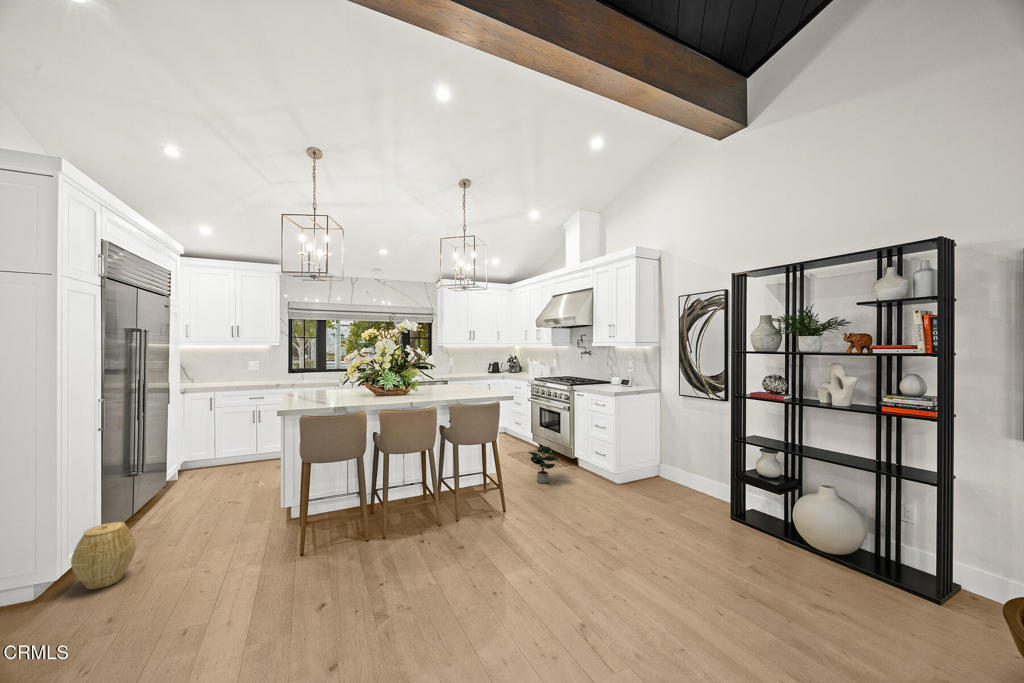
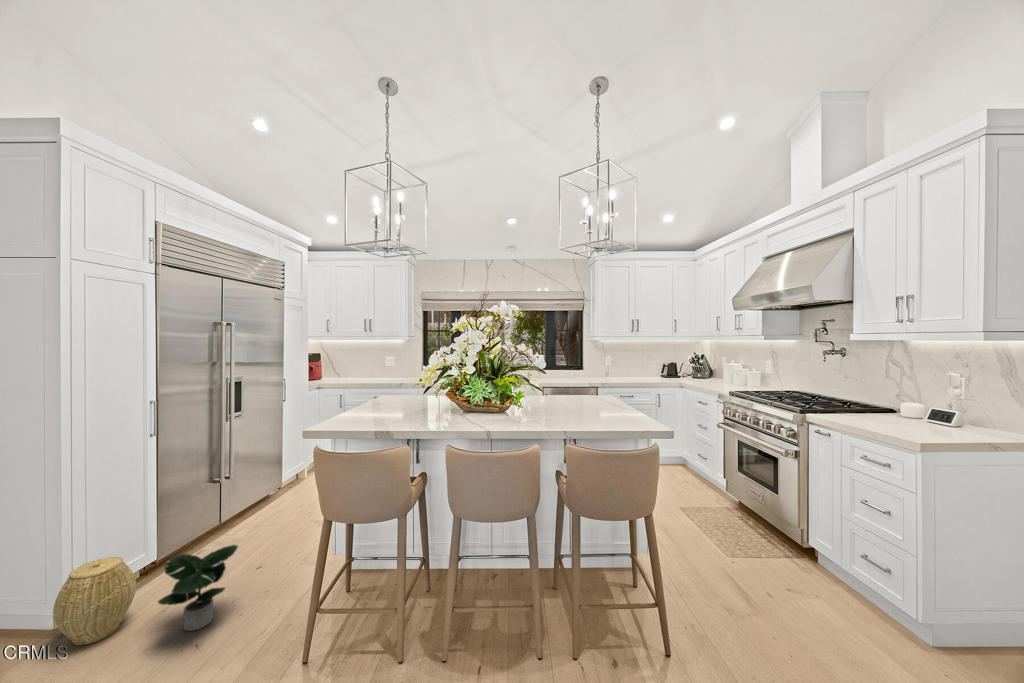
potted plant: present [528,446,559,483] -> present [158,545,238,631]

